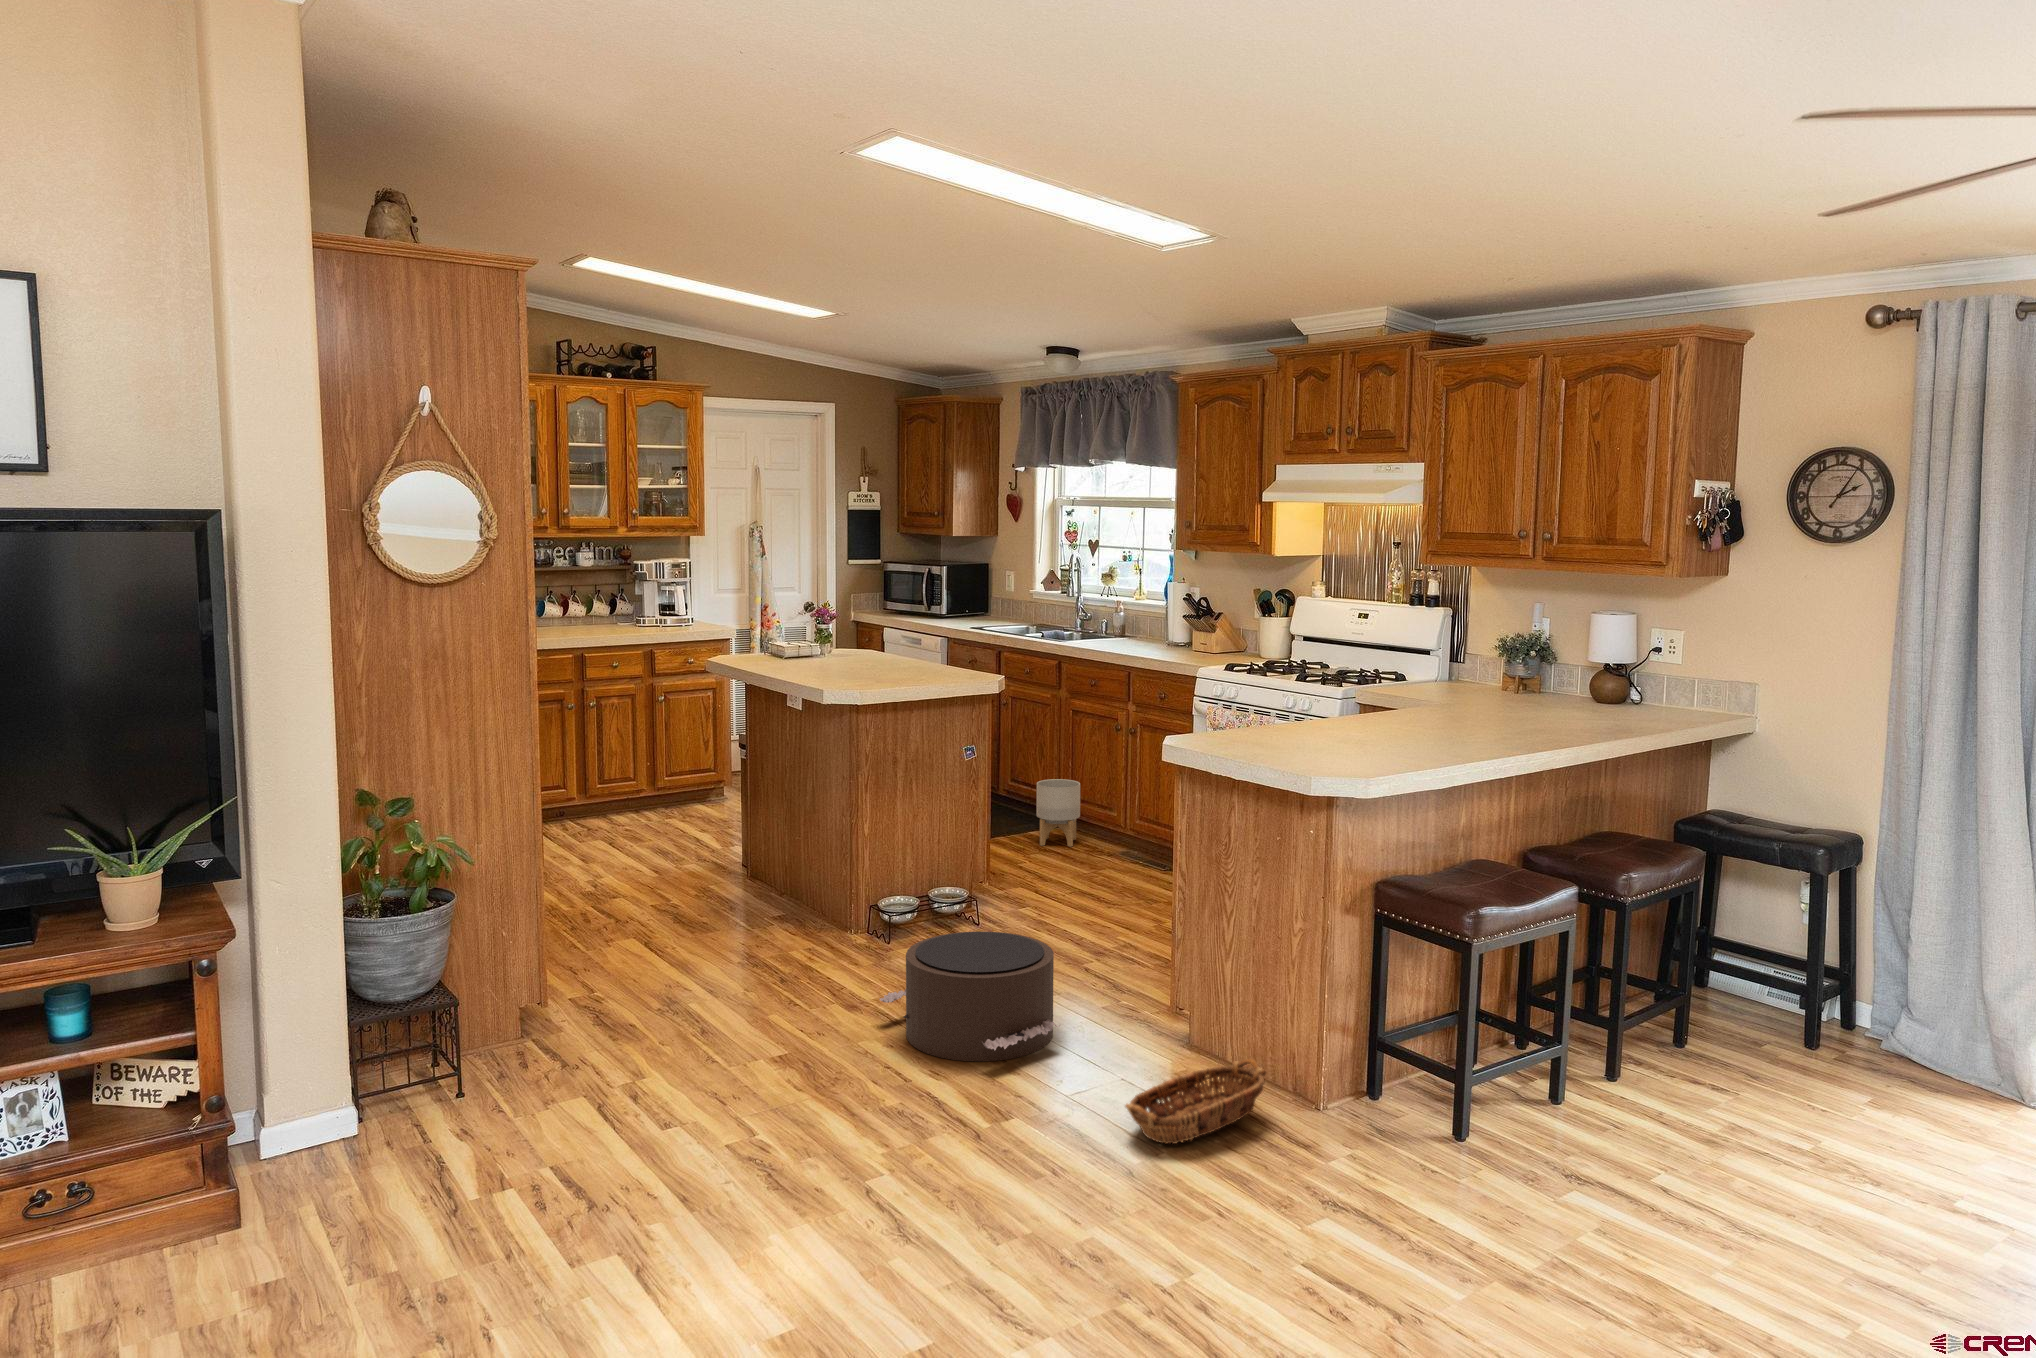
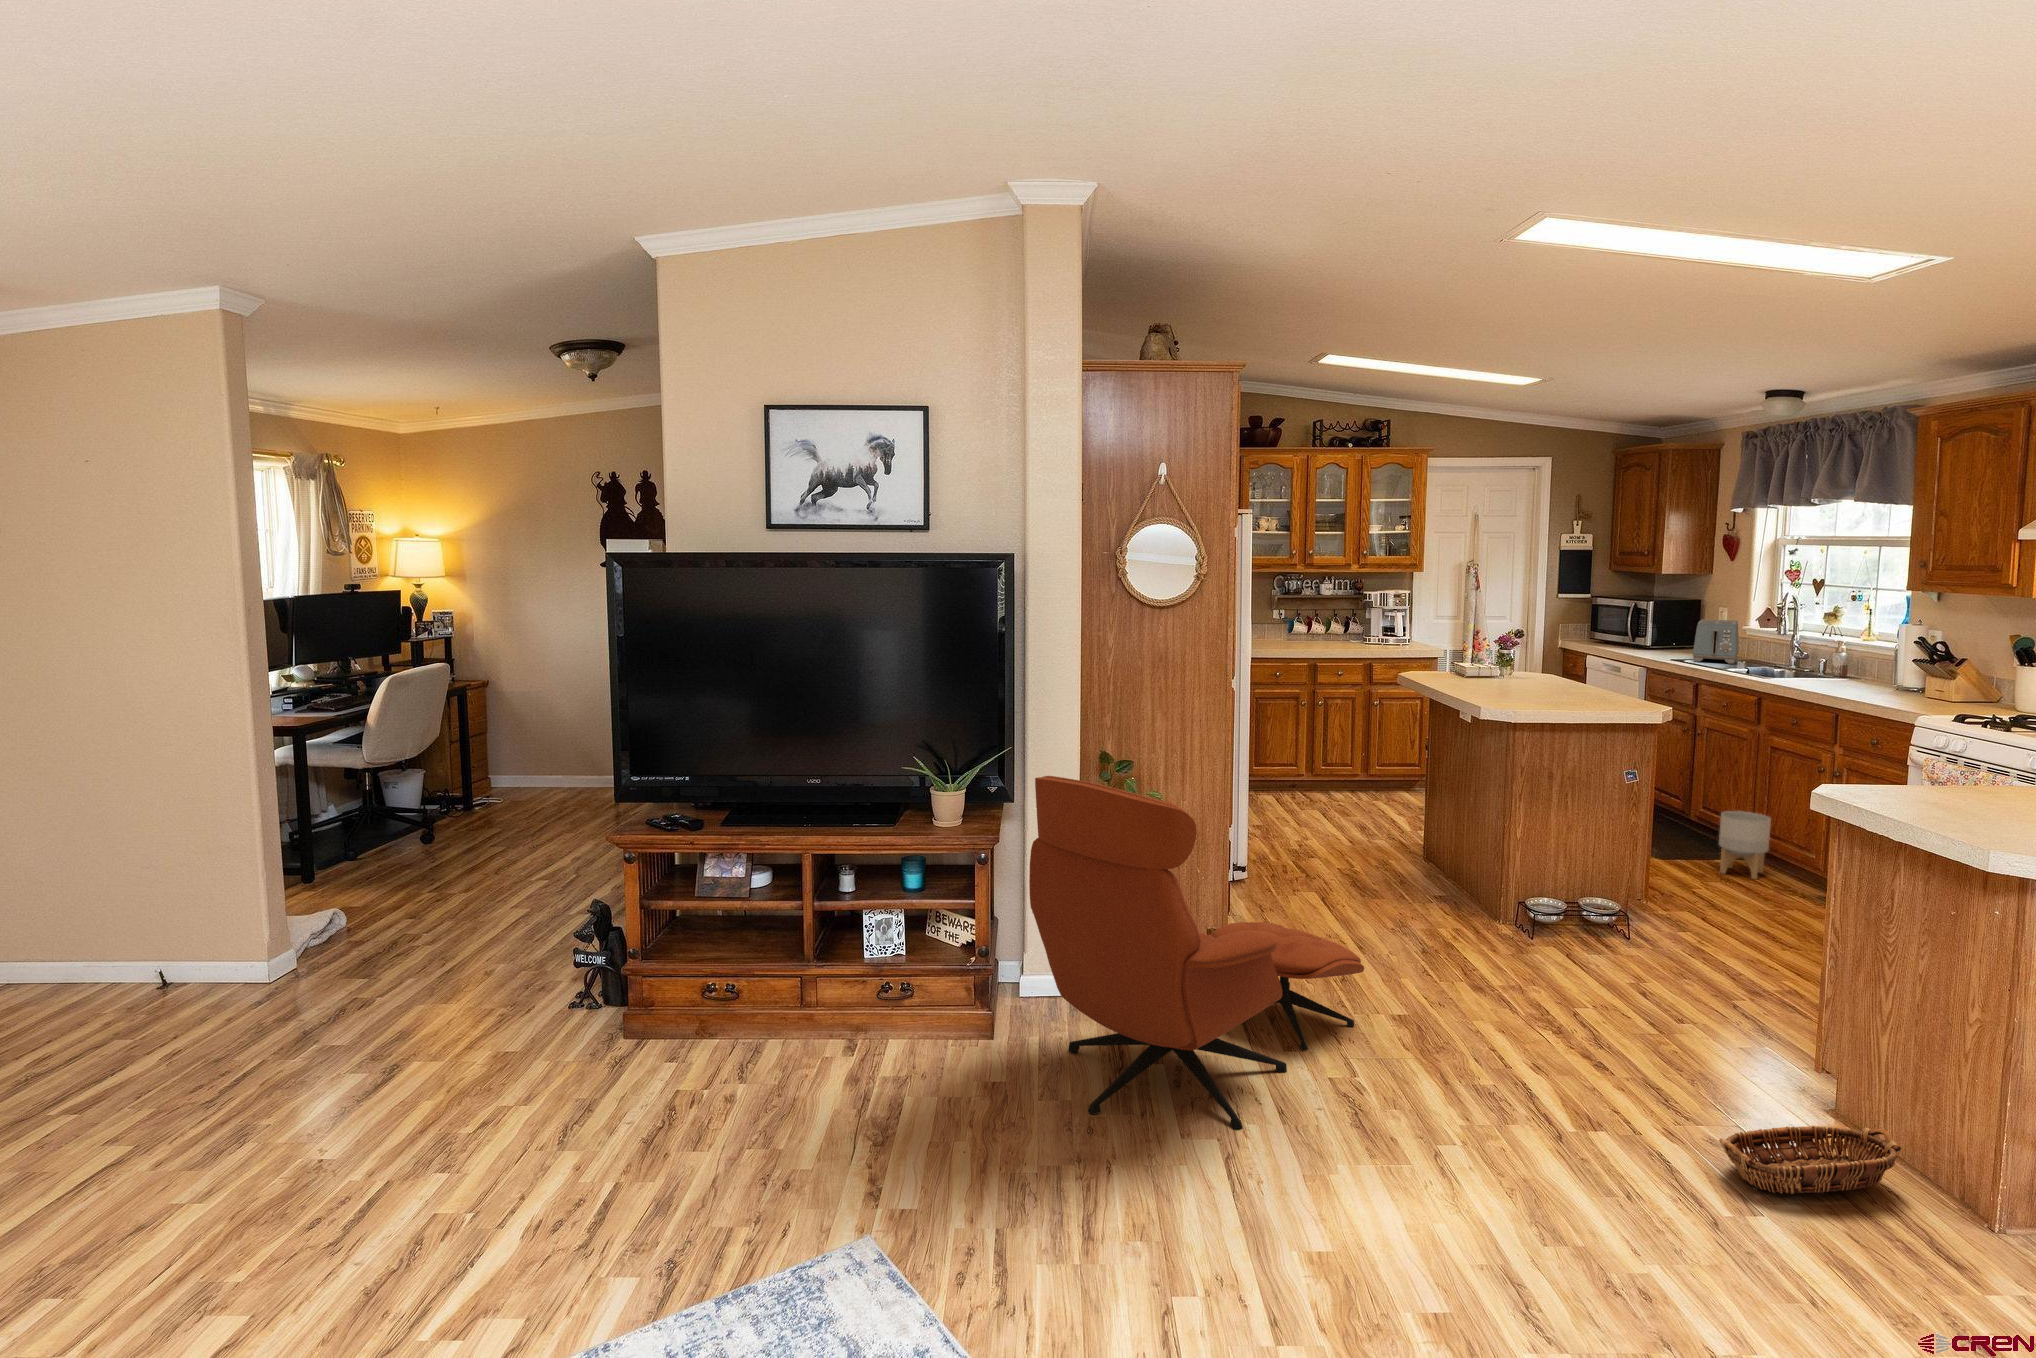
toaster: none [990,583,1029,628] -> present [1693,619,1738,664]
lounge chair: none [311,822,740,1272] -> present [1029,776,1364,1130]
pouf: present [880,931,1060,1061] -> none [1499,940,1678,1067]

